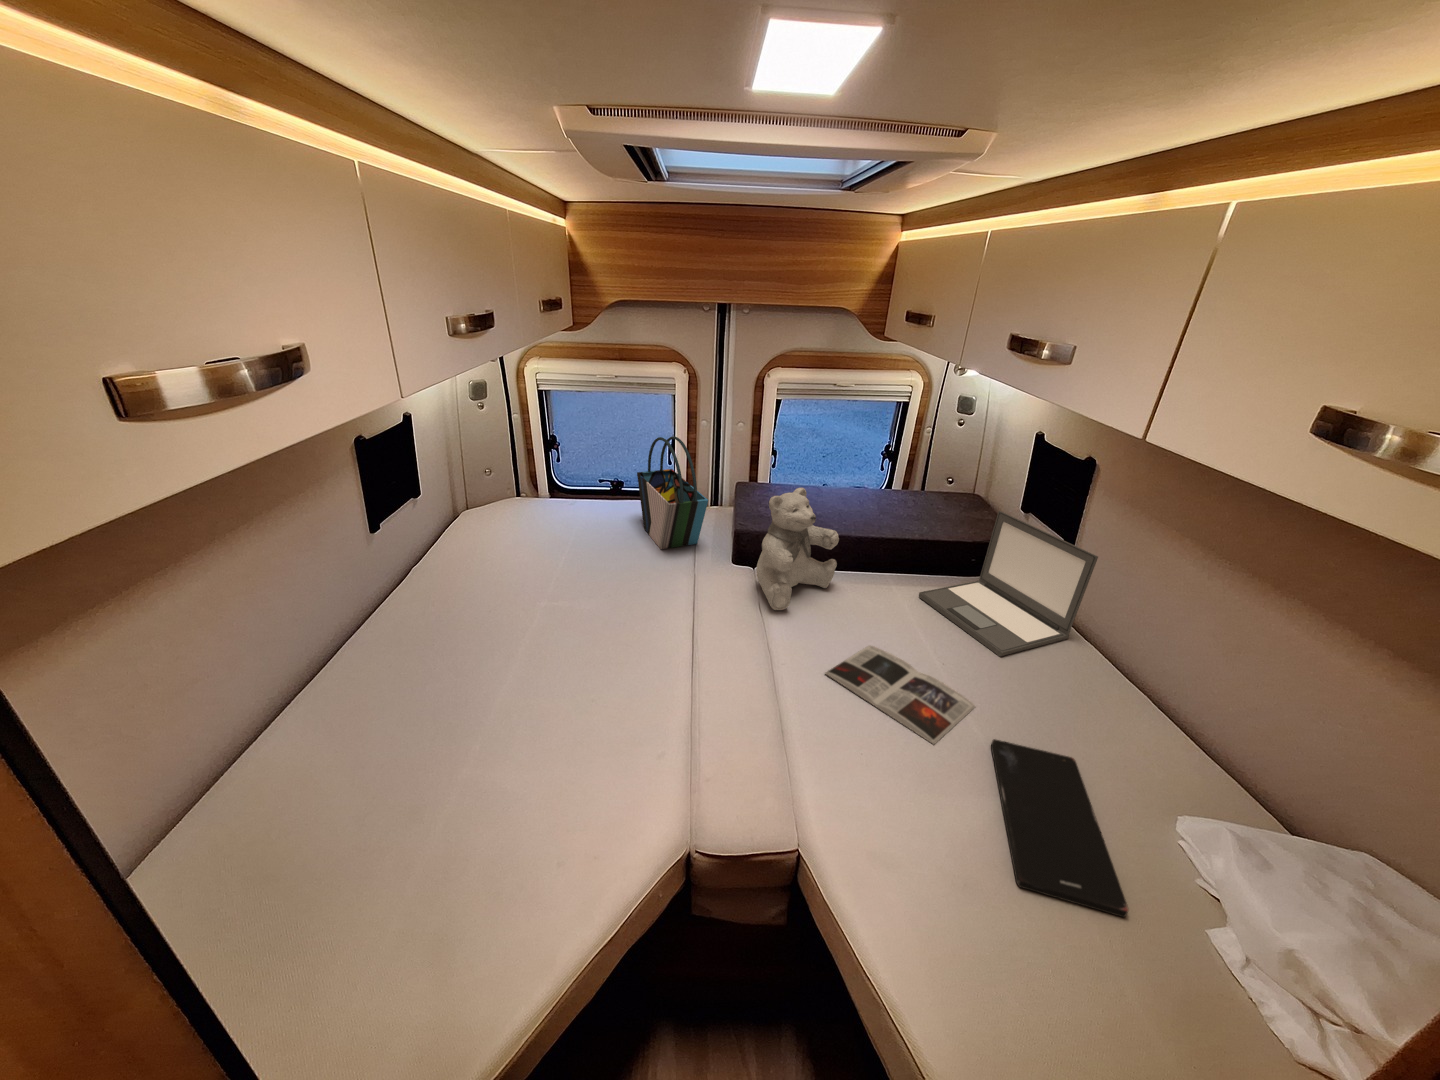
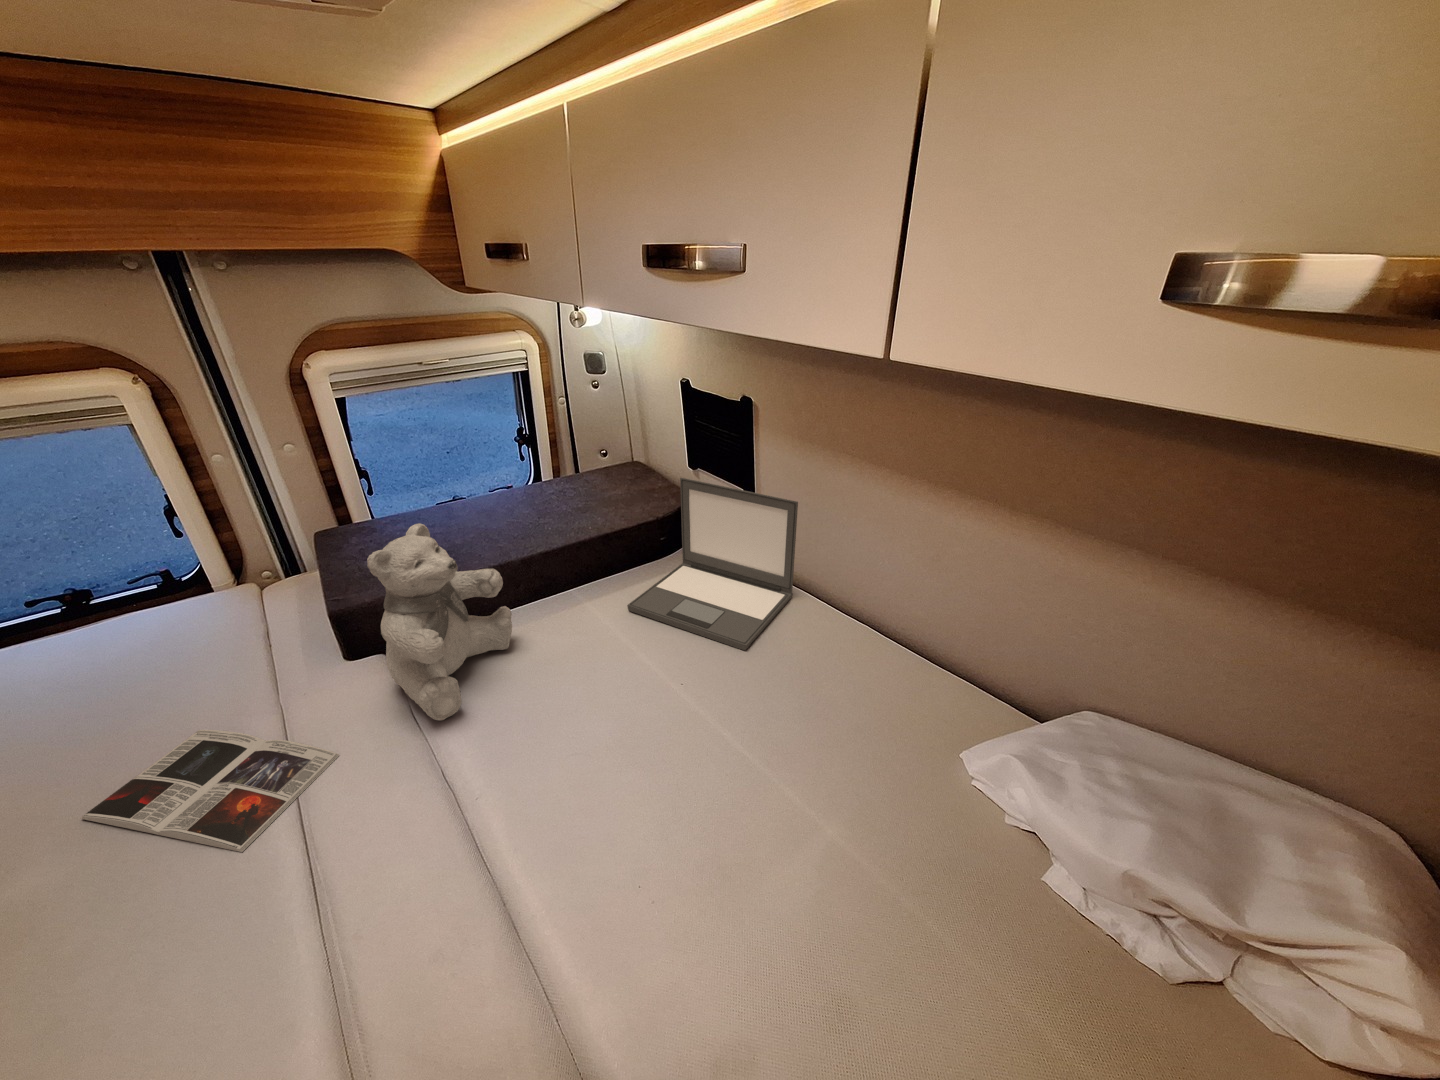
tote bag: present [637,436,708,549] -> none [82,497,268,697]
magazine: present [825,645,975,744] -> present [80,730,340,852]
smartphone: present [991,739,1128,917] -> none [793,748,1022,987]

